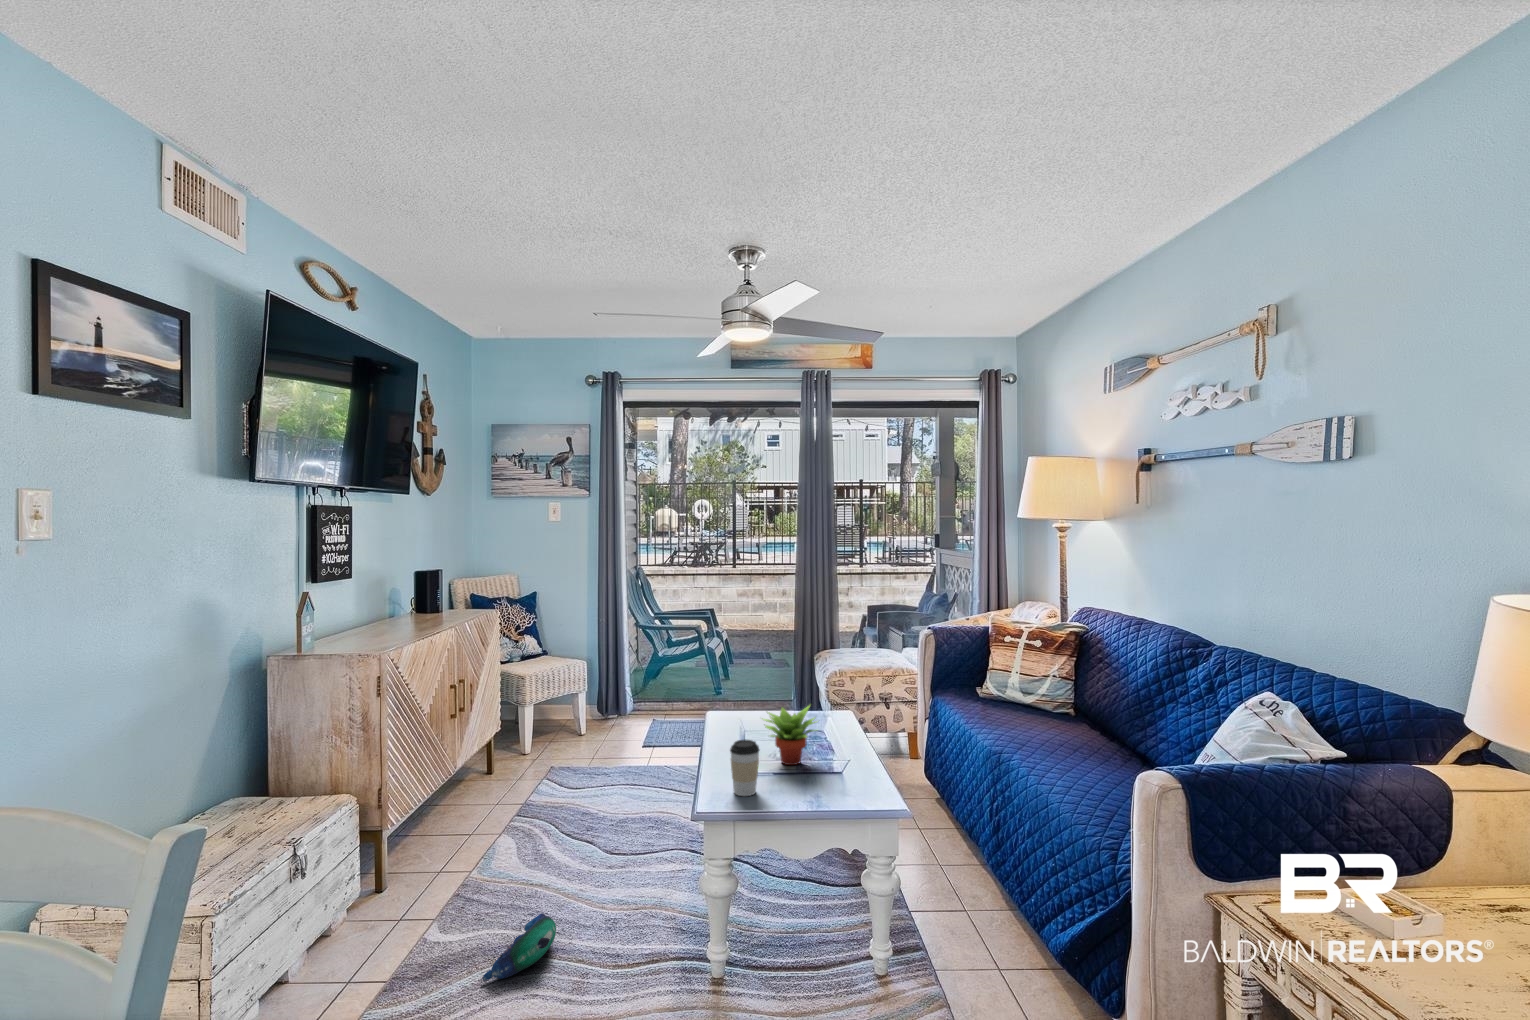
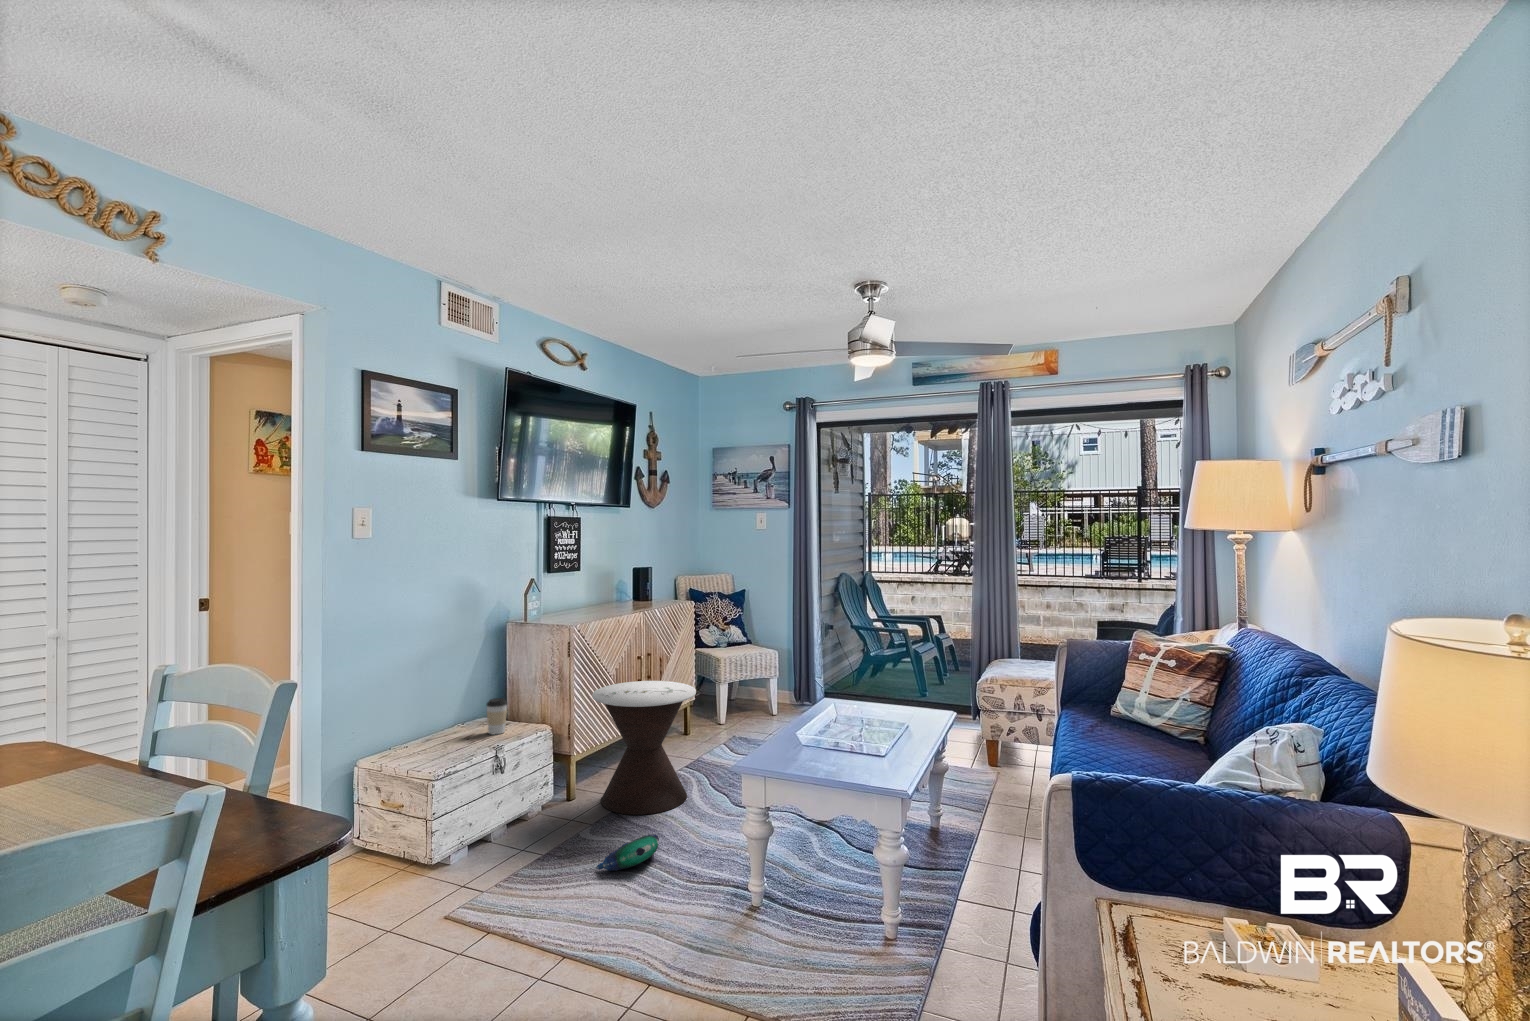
succulent plant: present [762,705,816,765] -> none [824,694,879,747]
side table: none [414,713,554,894] -> present [592,681,696,815]
coffee cup: present [730,740,759,796] -> present [486,698,507,735]

